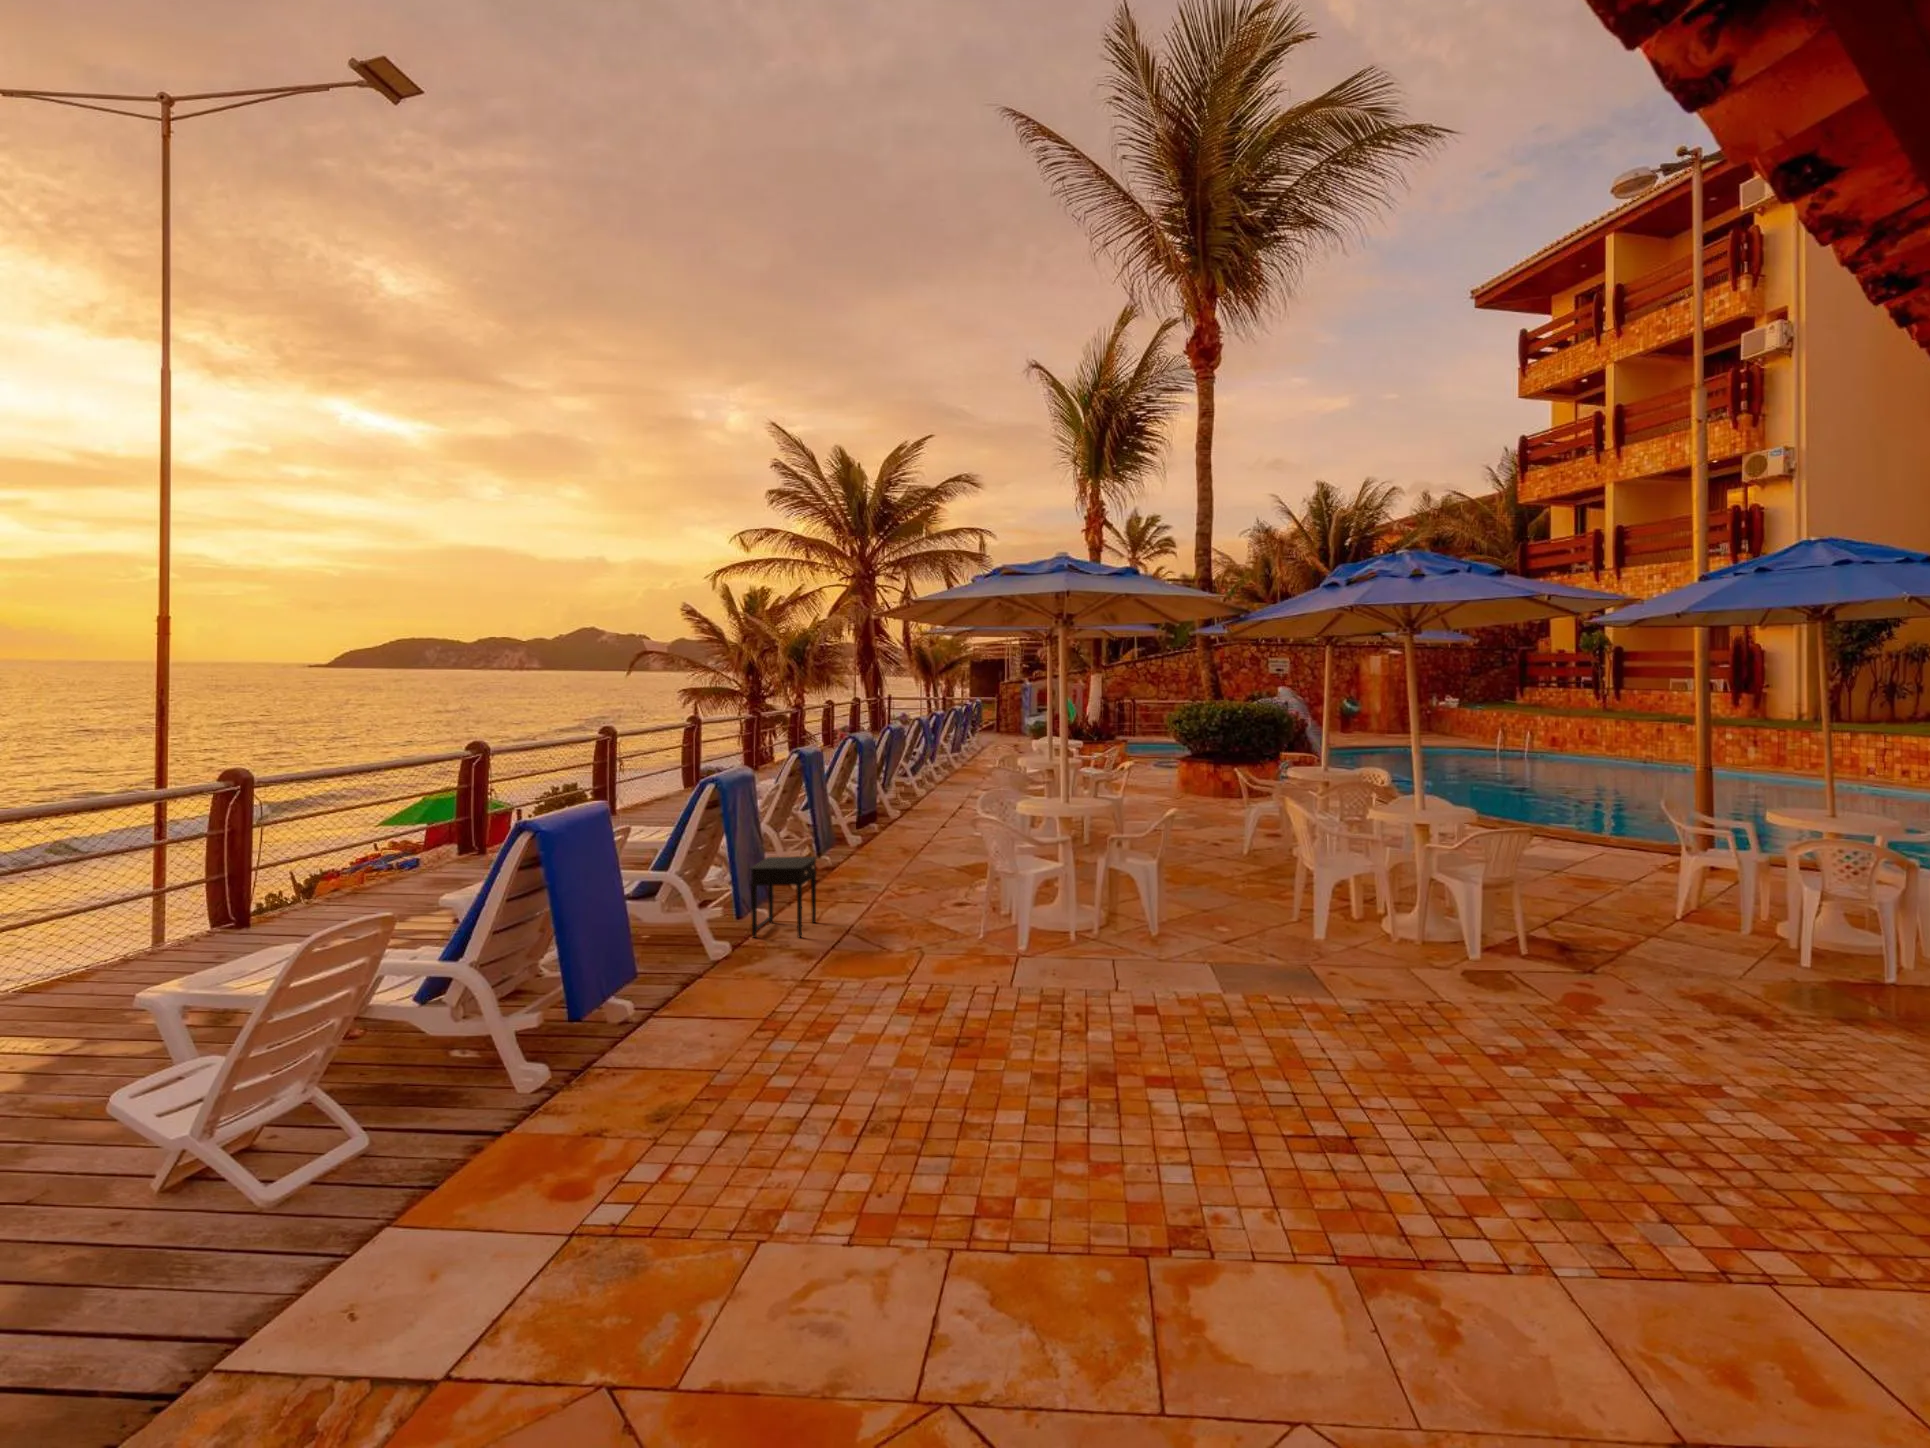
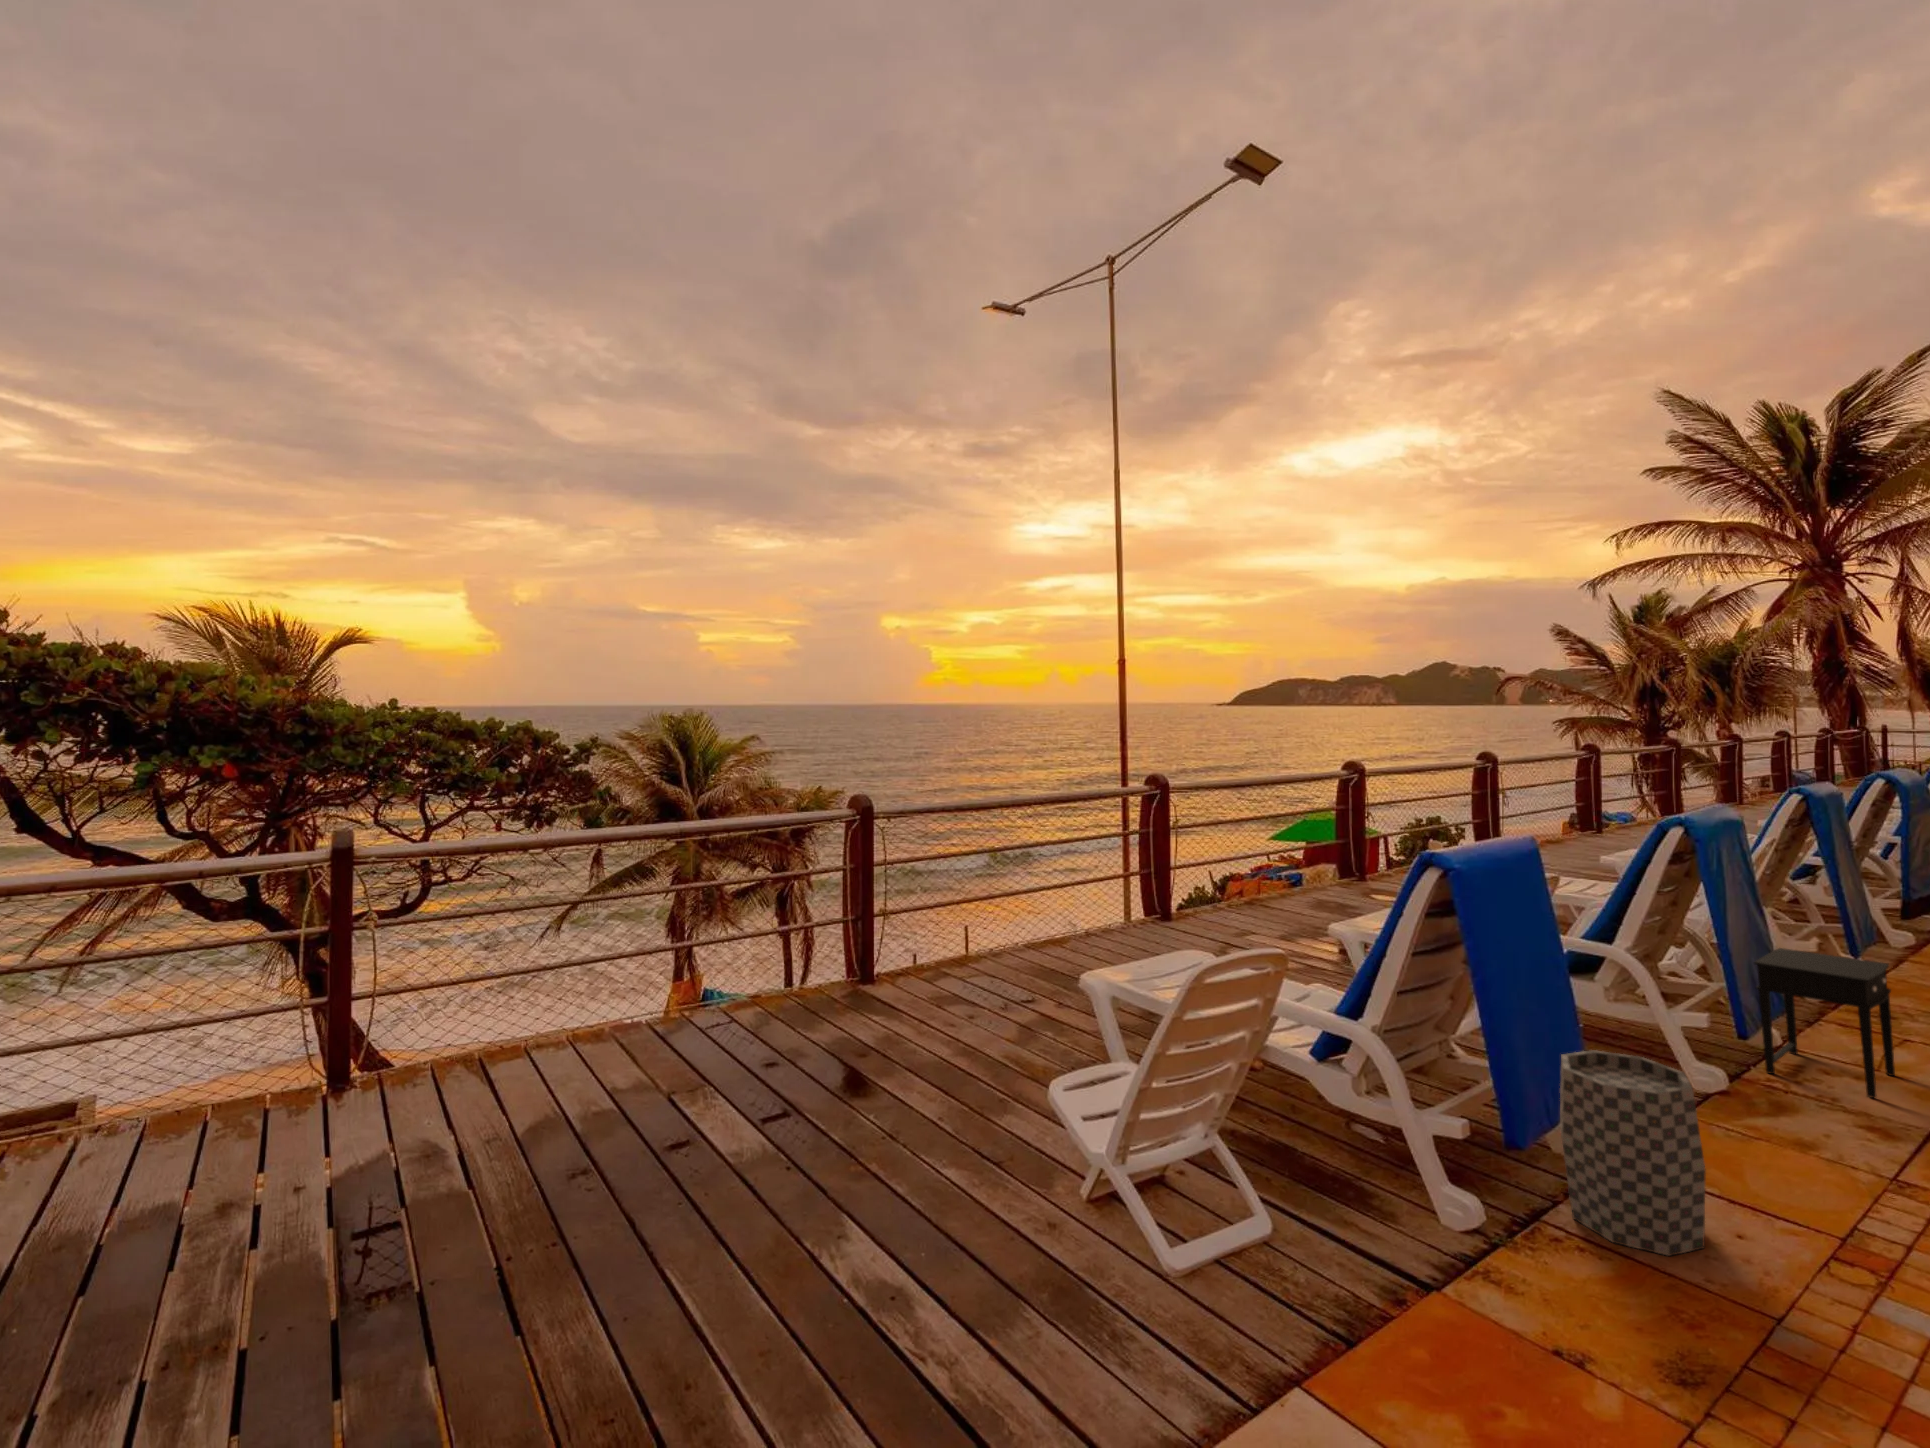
trash can: none [606,939,687,1059] -> present [1560,1050,1706,1256]

